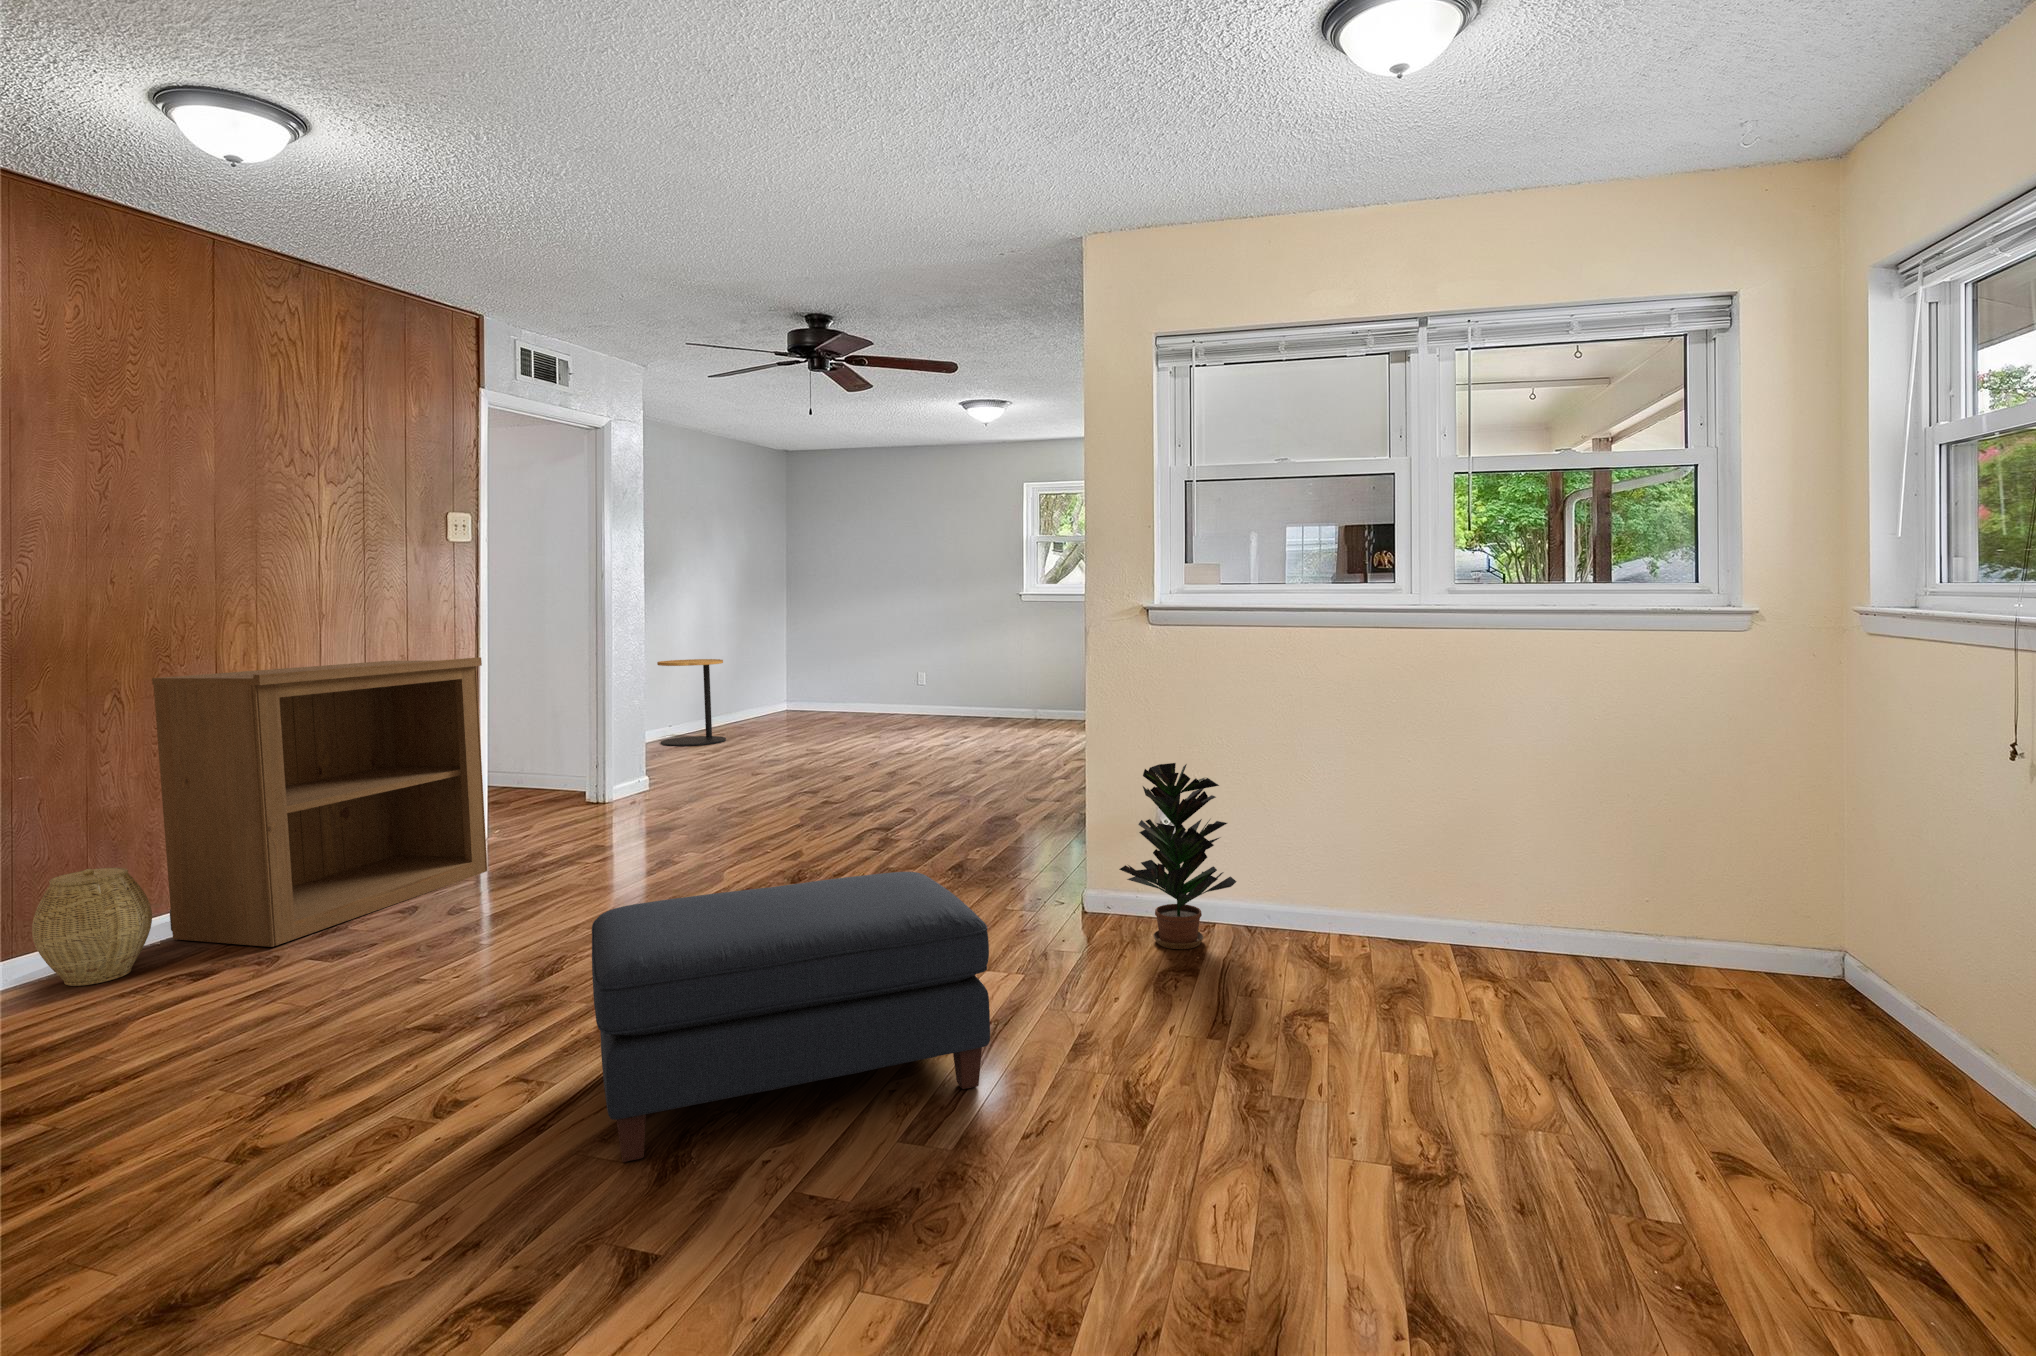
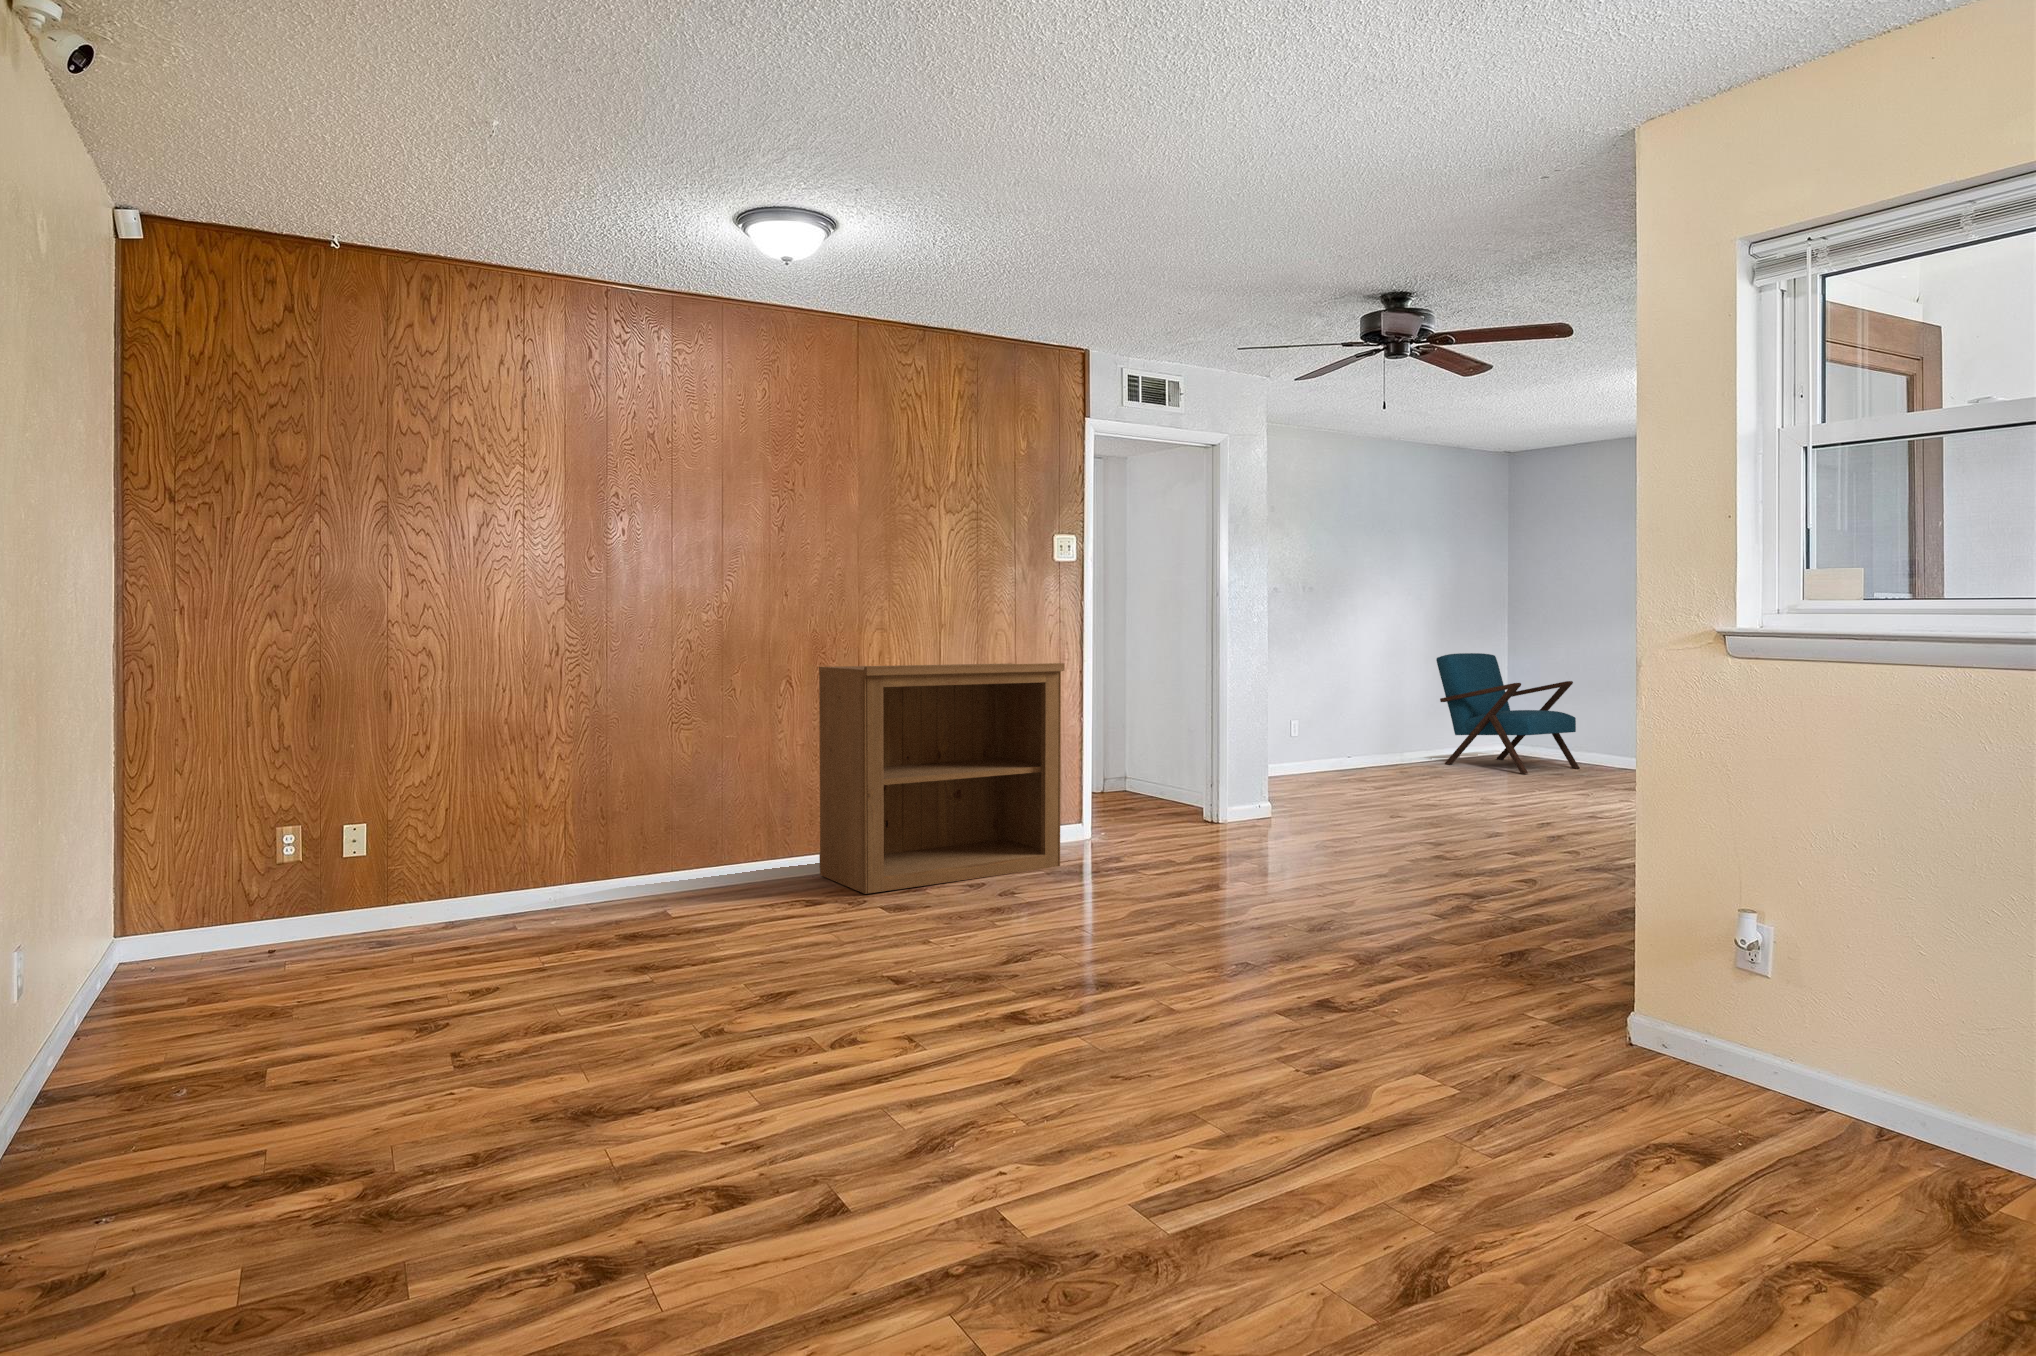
armchair: none [737,630,853,727] -> present [1436,653,1579,774]
side table: present [657,659,726,746] -> none [1330,683,1404,778]
potted plant: present [1119,763,1236,949] -> none [1646,850,1837,1131]
woven basket: present [32,868,152,986] -> none [726,808,795,896]
ottoman: present [592,872,990,1162] -> none [888,897,1308,1185]

